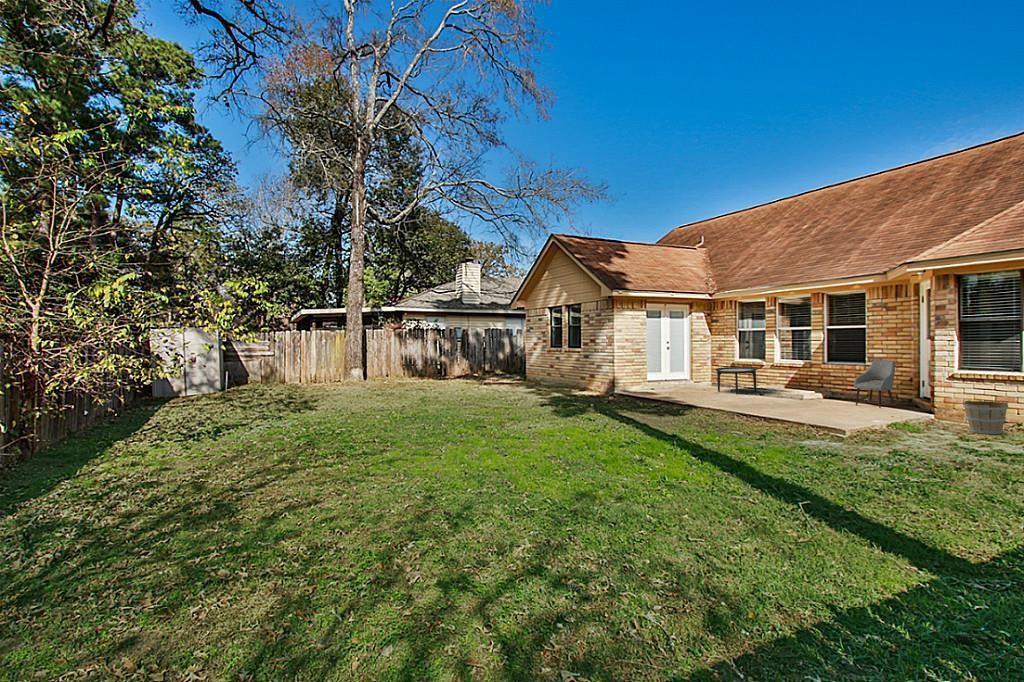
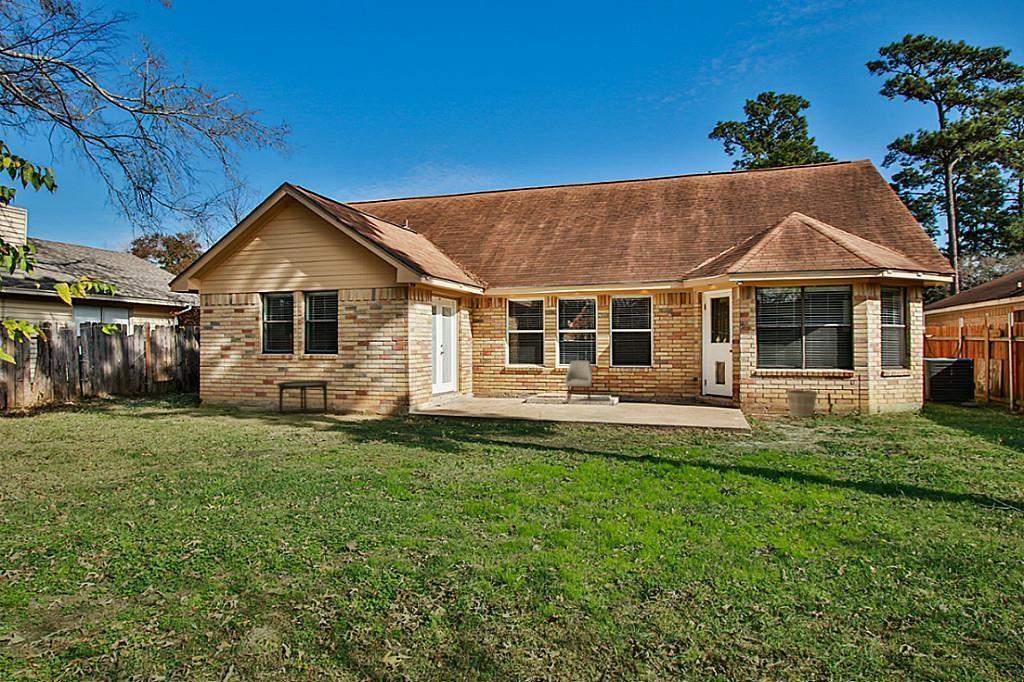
chair: present [854,360,895,408] -> present [565,361,592,402]
round table: present [715,367,757,394] -> present [277,381,329,415]

